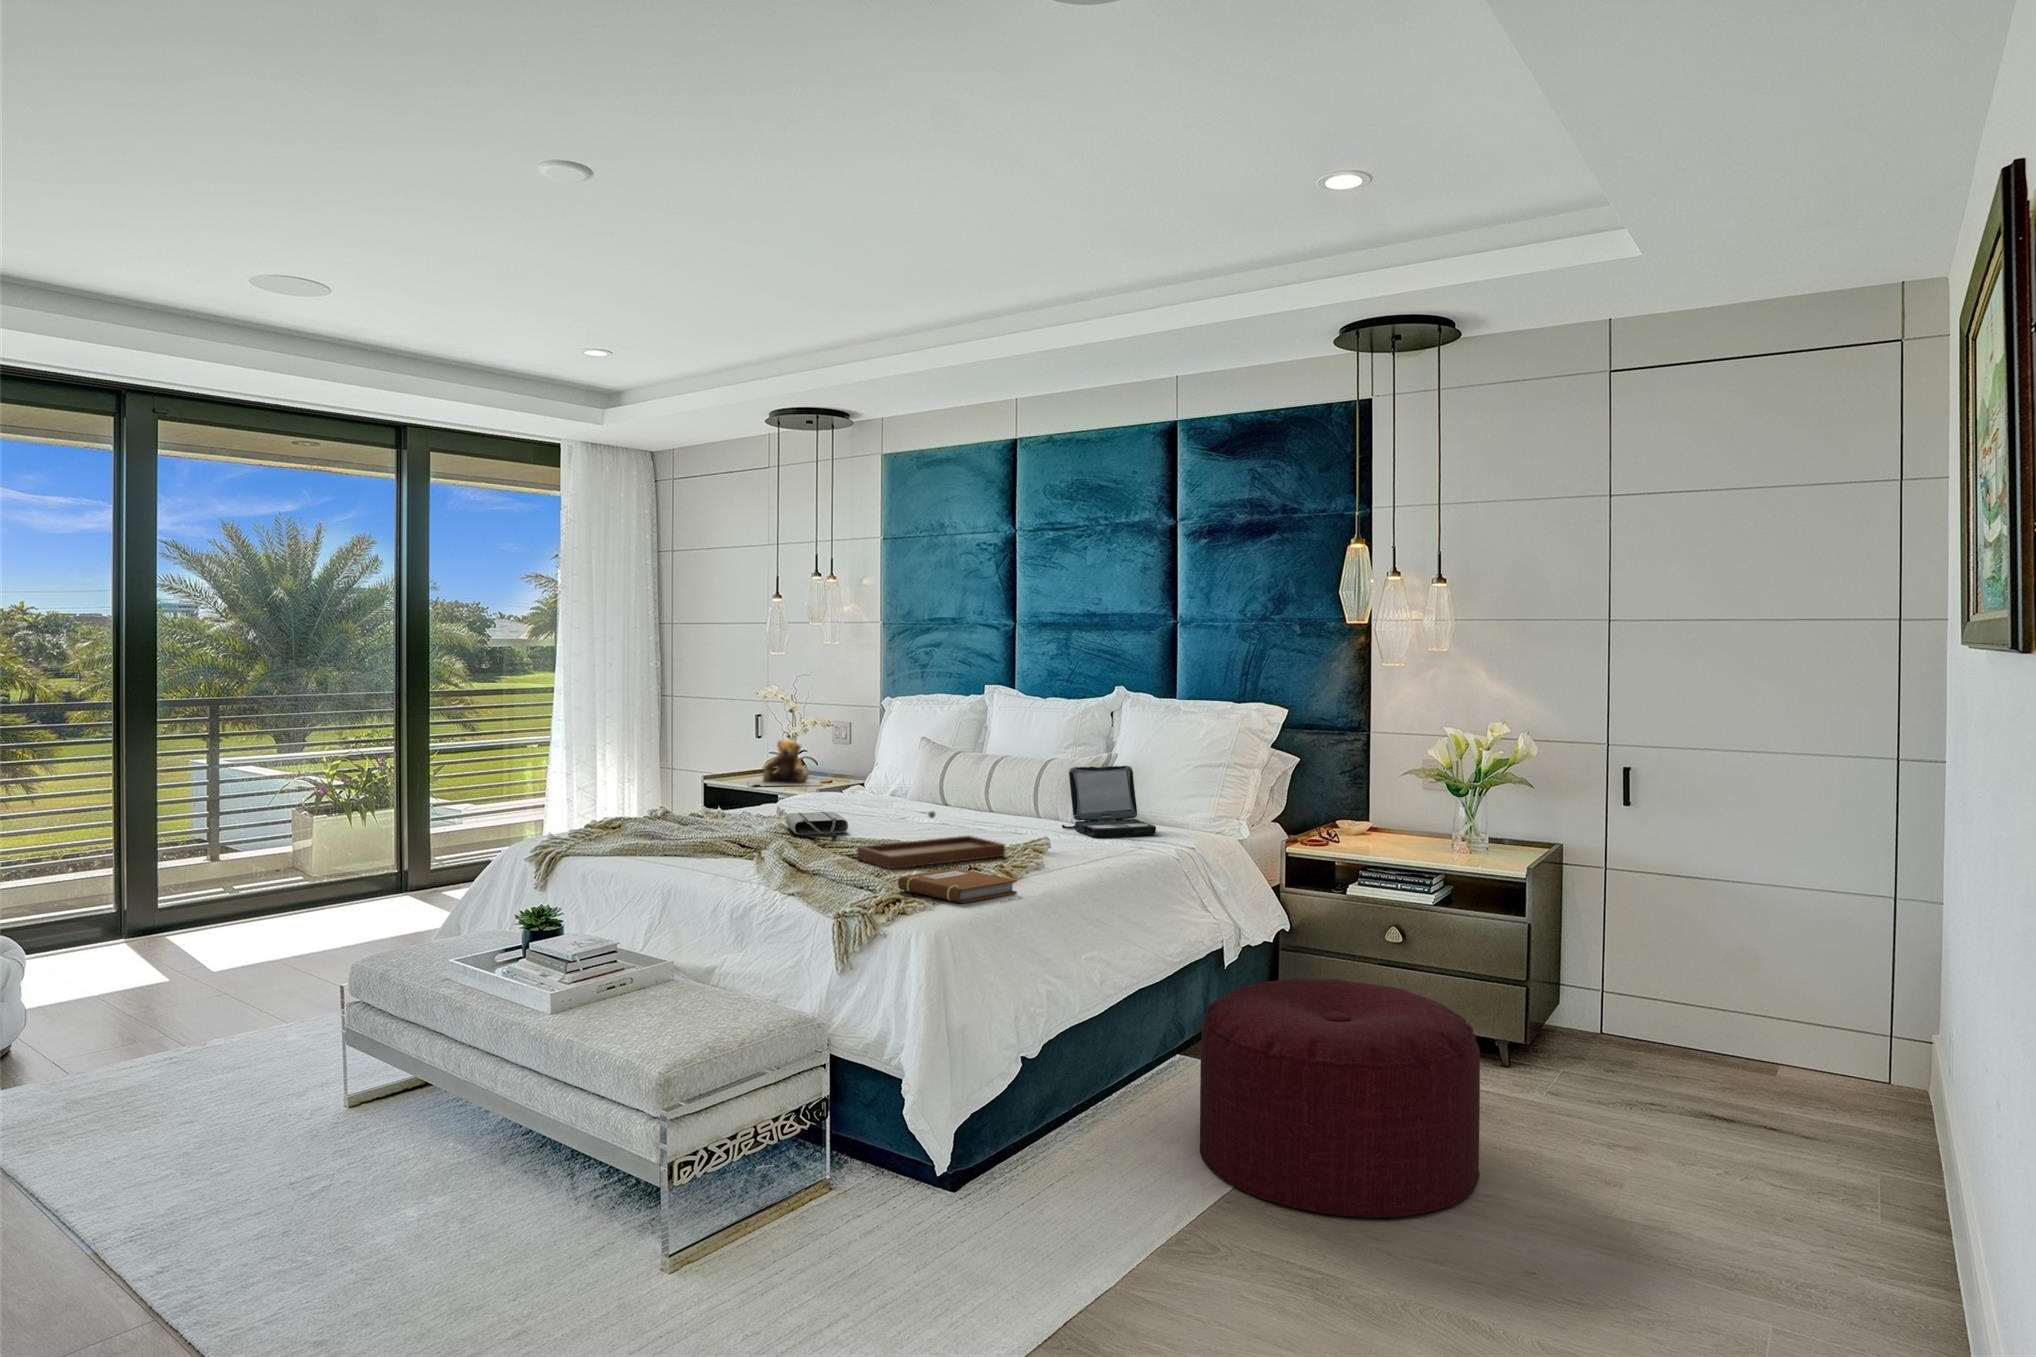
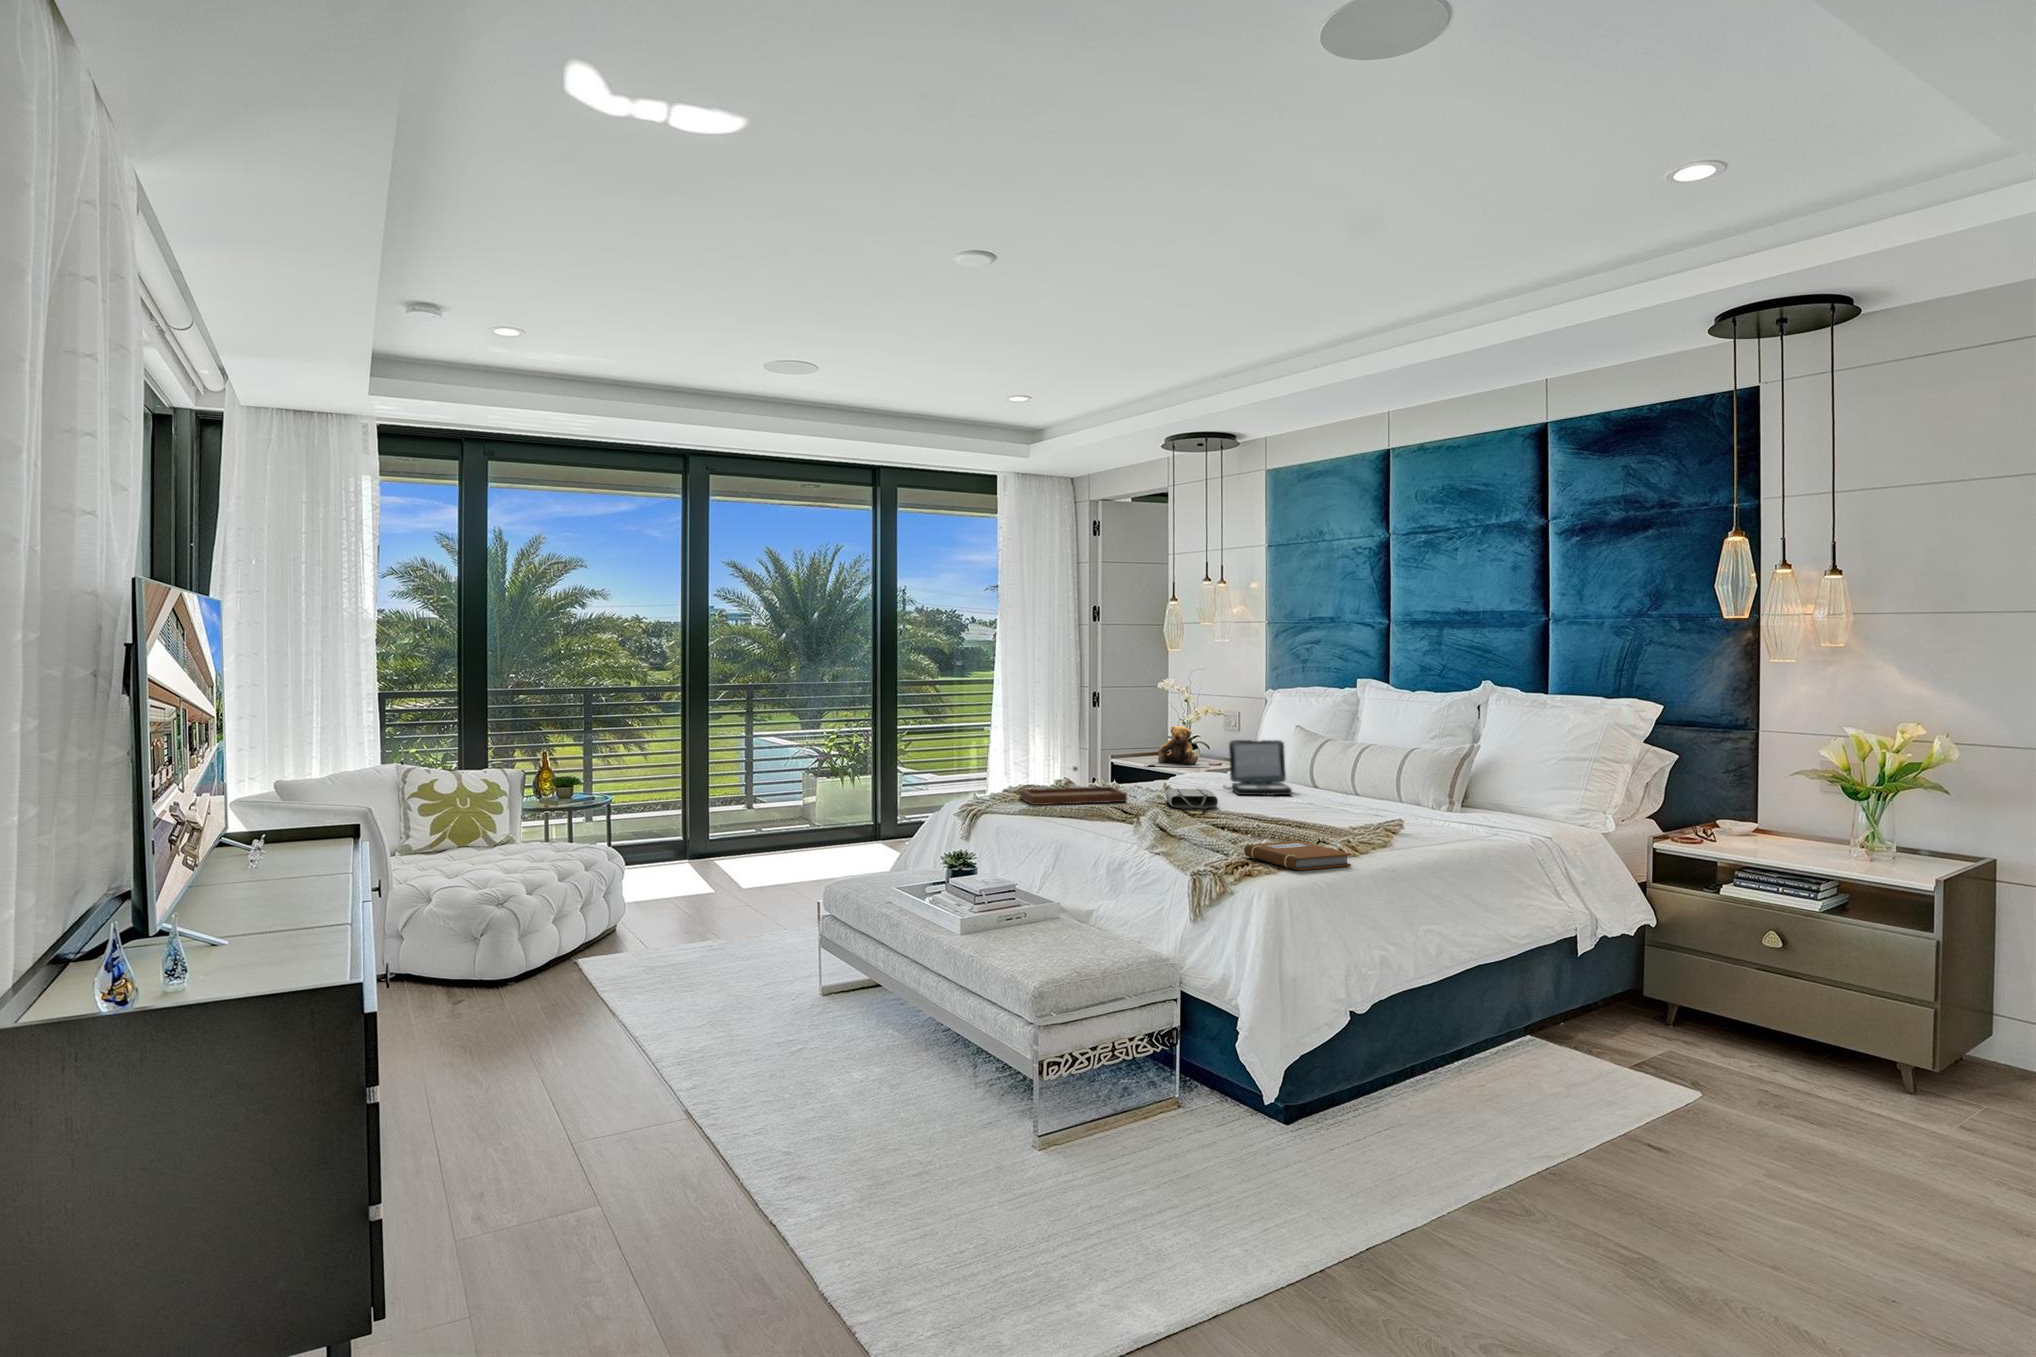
laptop: present [1062,766,1156,837] -> present [1224,740,1292,795]
tray: present [857,811,1005,869] -> present [1020,766,1127,805]
ottoman: present [1200,978,1480,1218] -> none [1531,969,1842,1210]

